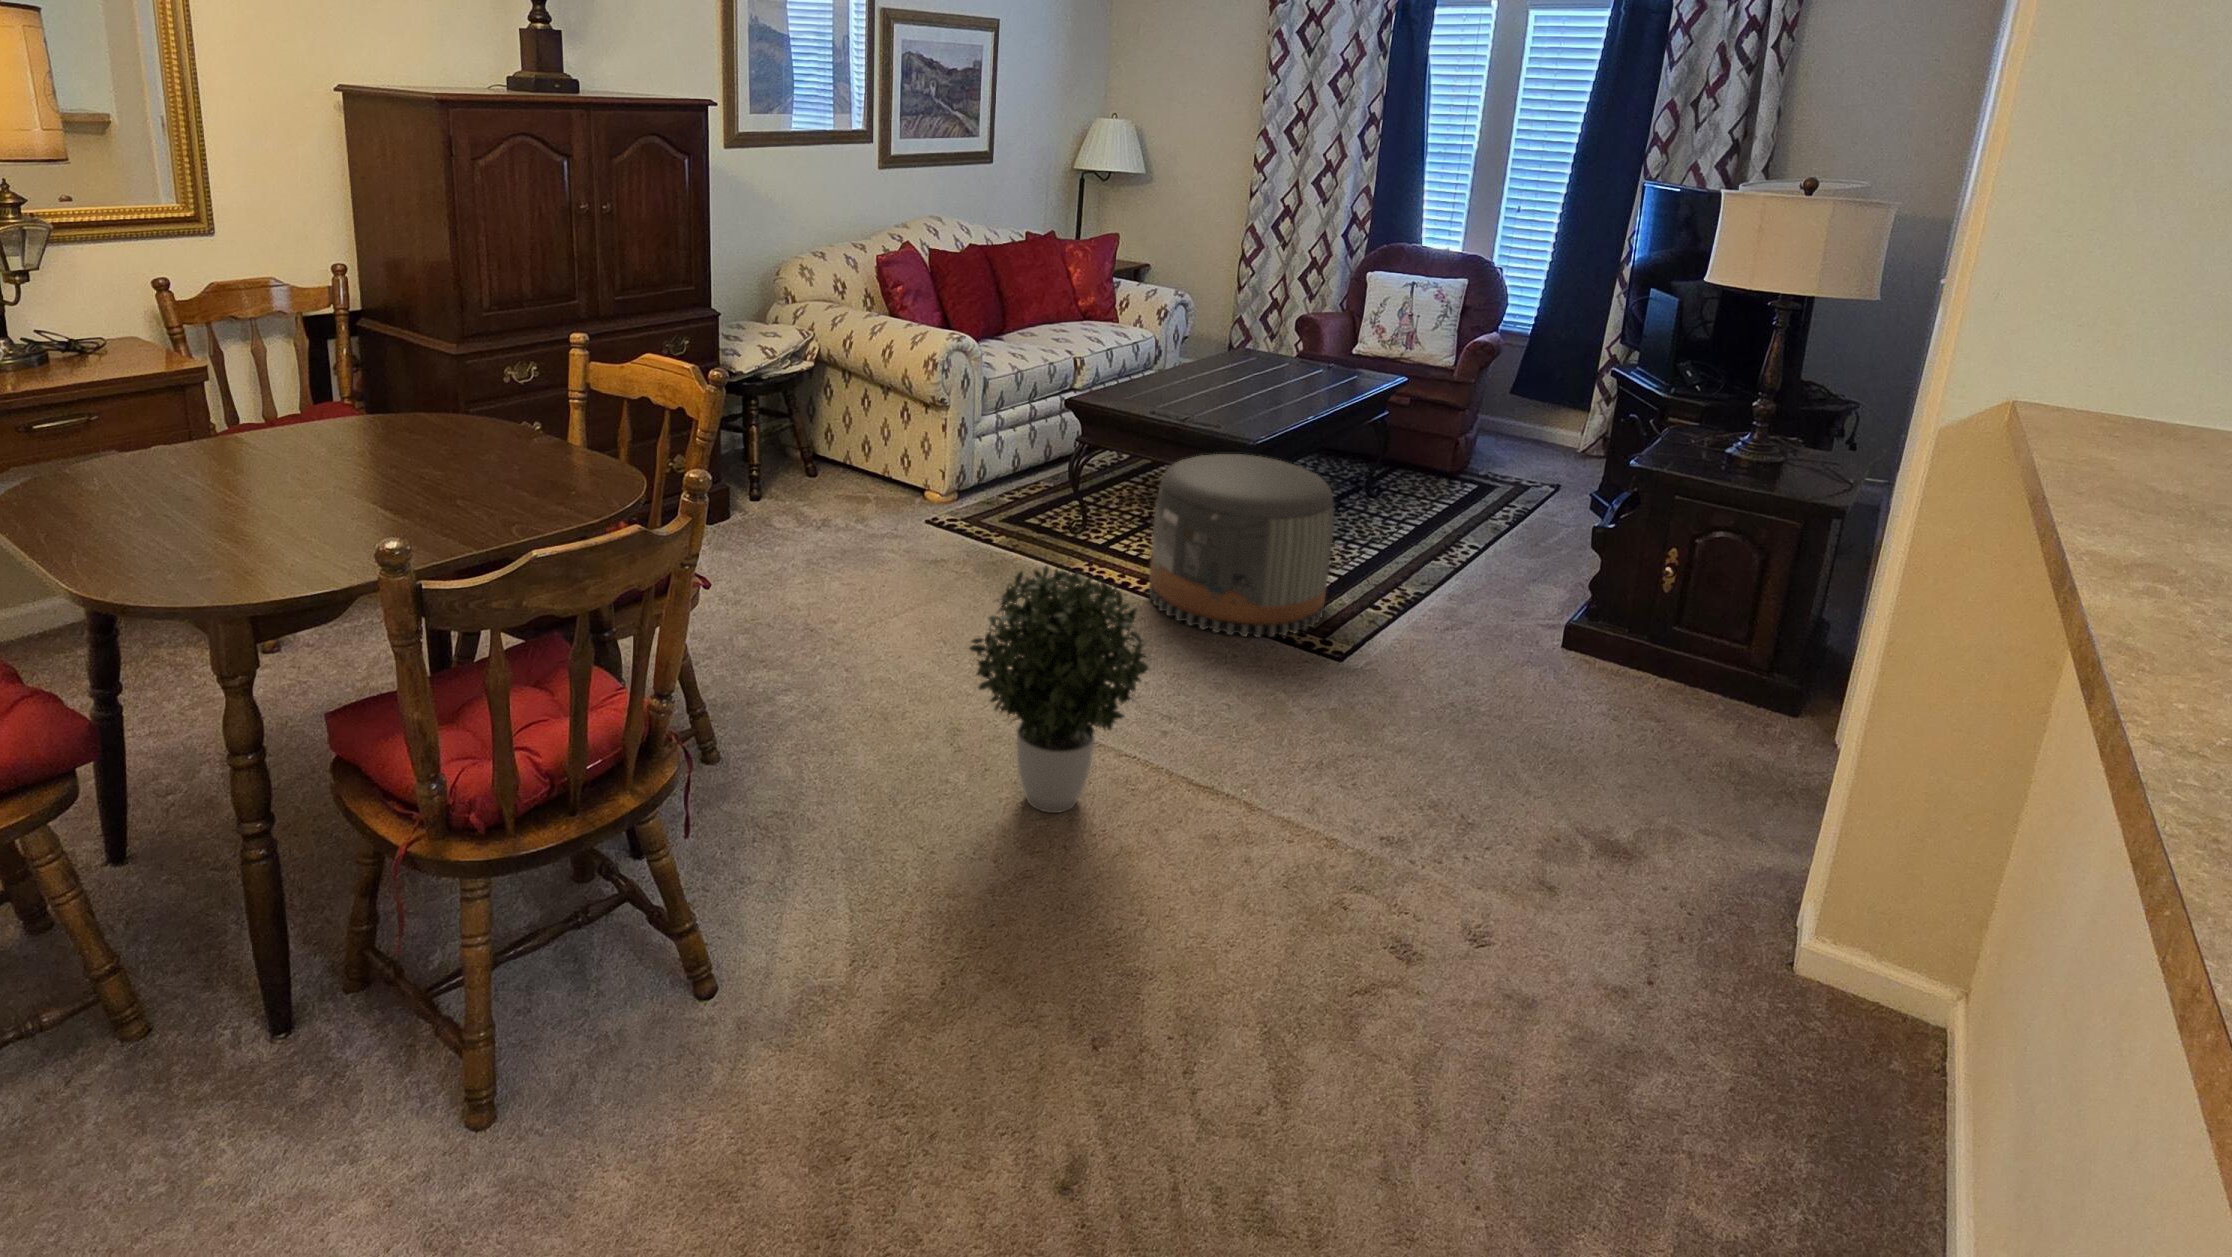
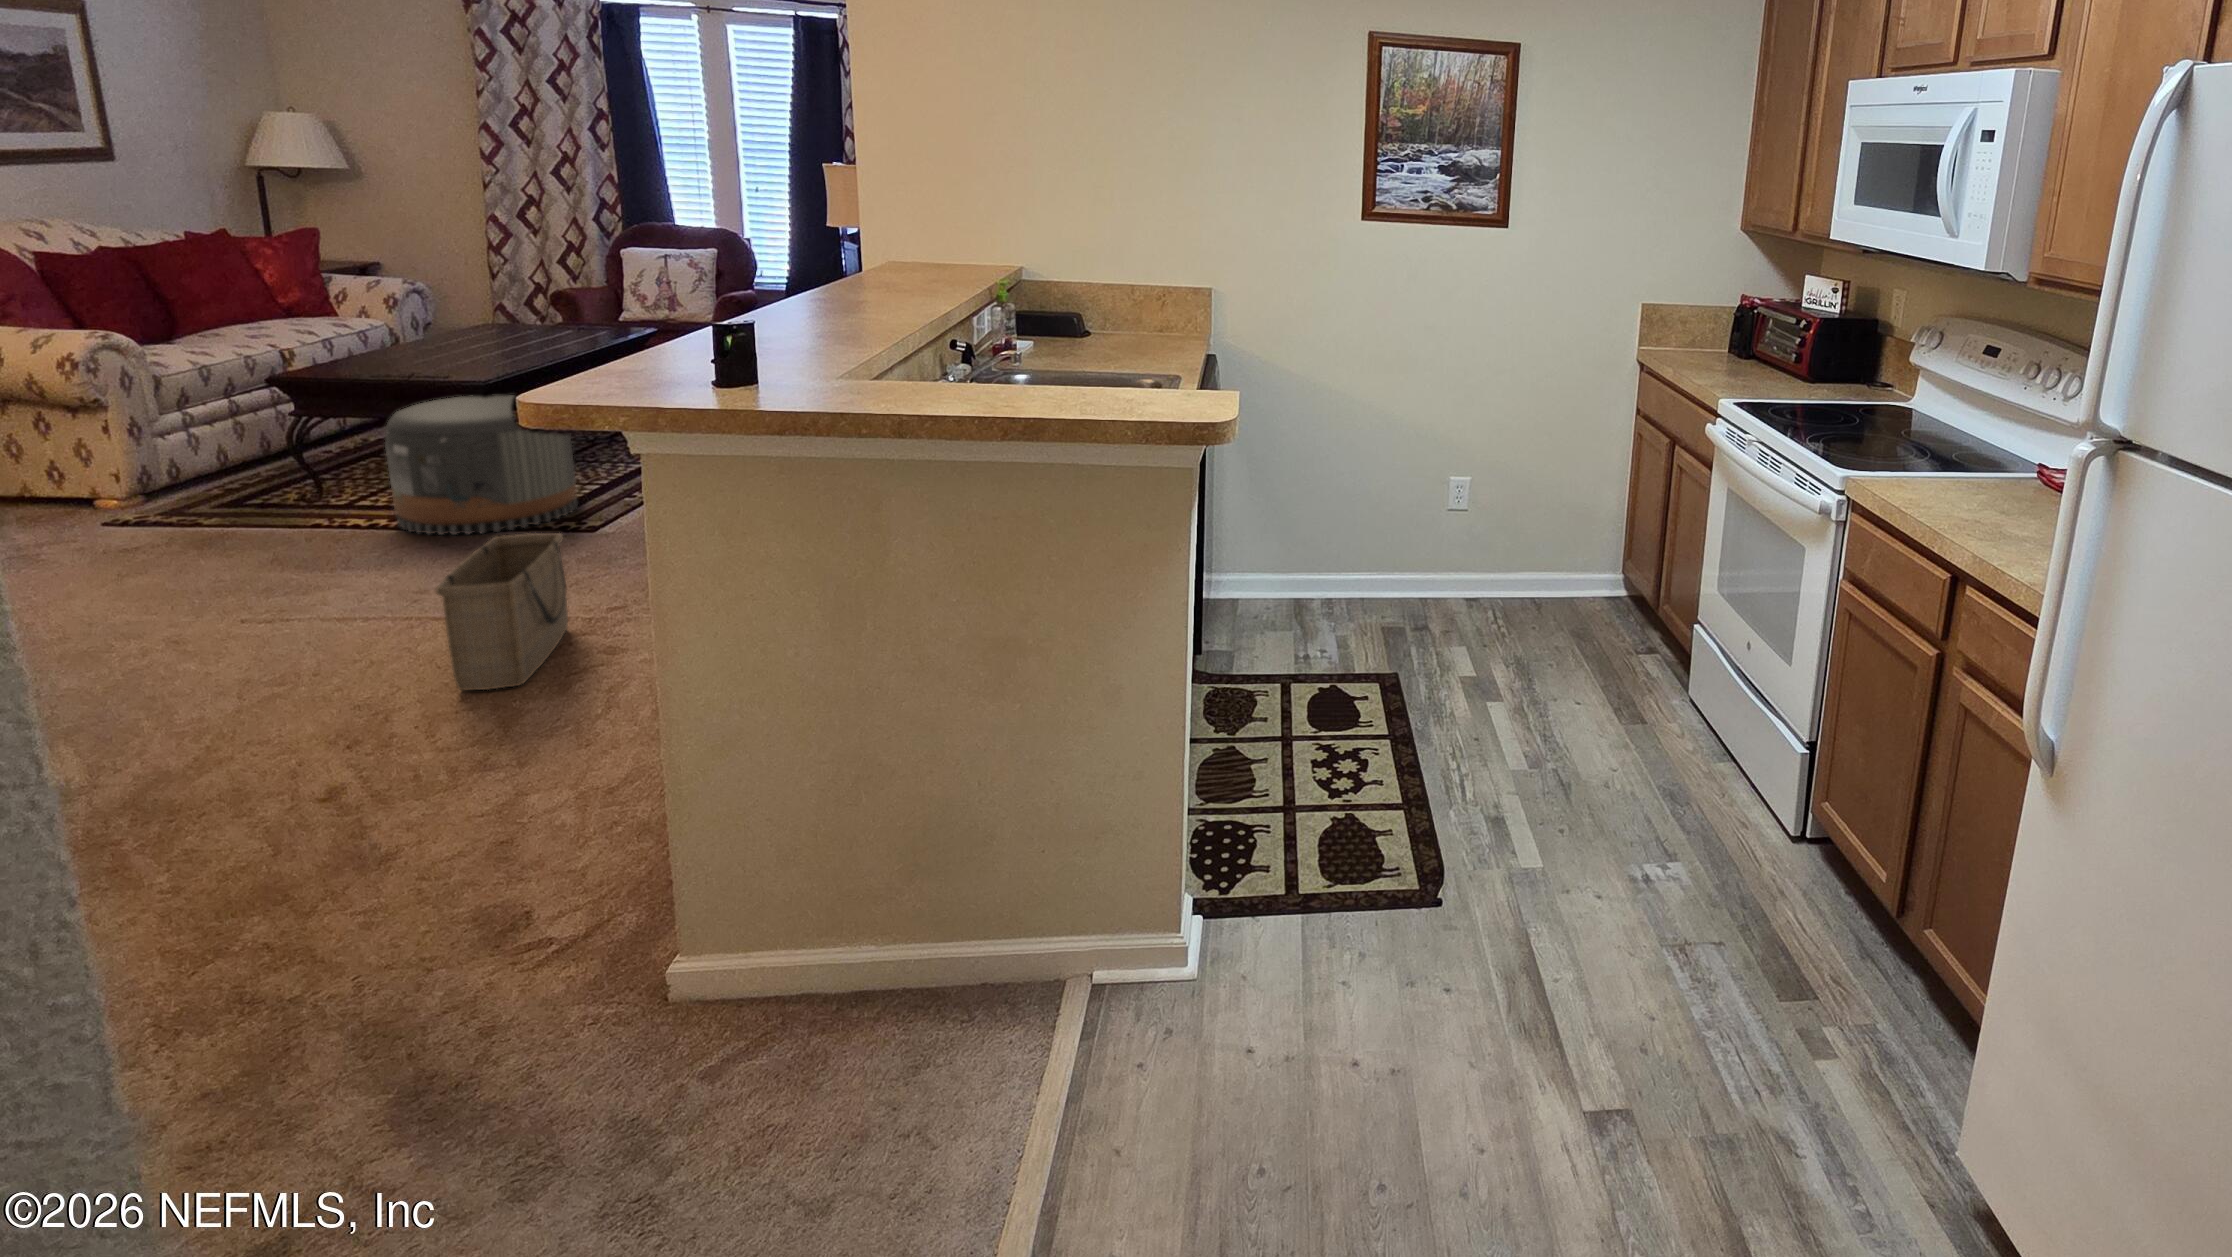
potted plant: present [969,566,1149,813] -> none [173,464,368,655]
basket: none [1225,734,1374,1027] -> present [436,533,568,690]

